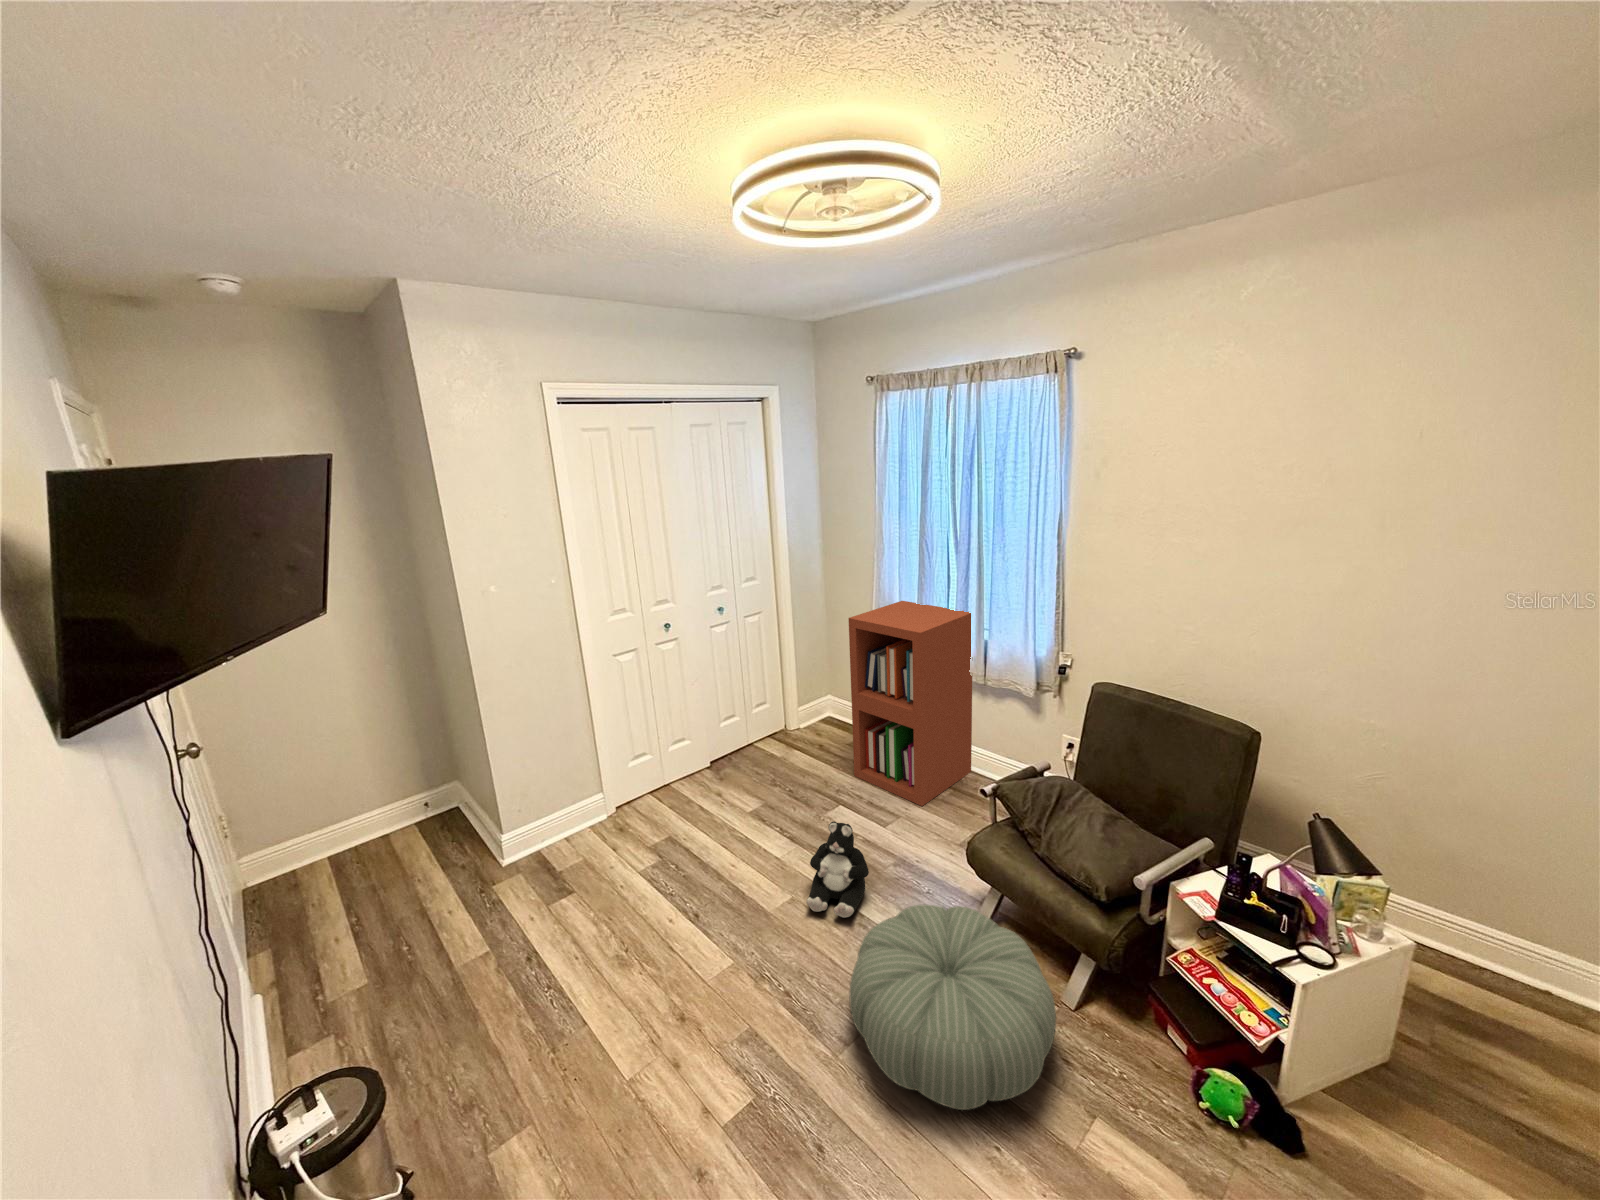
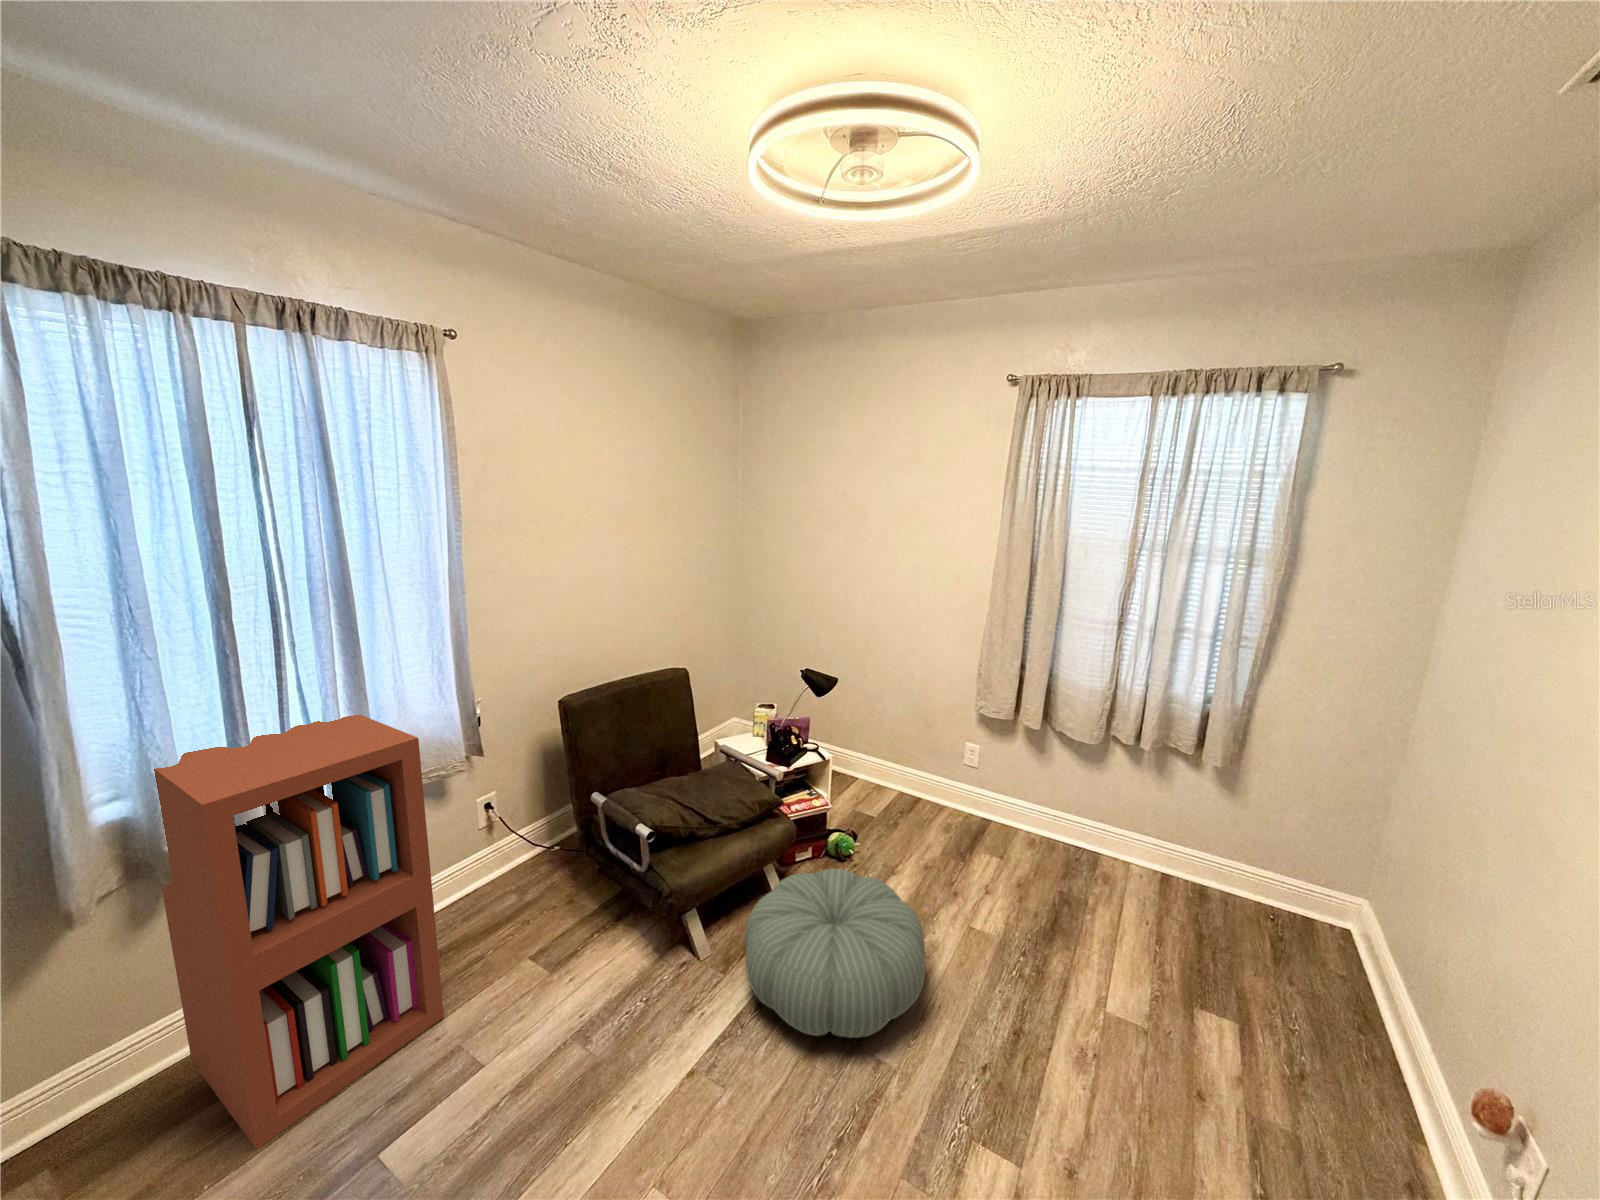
plush toy: present [807,822,869,918] -> none [599,996,714,1144]

